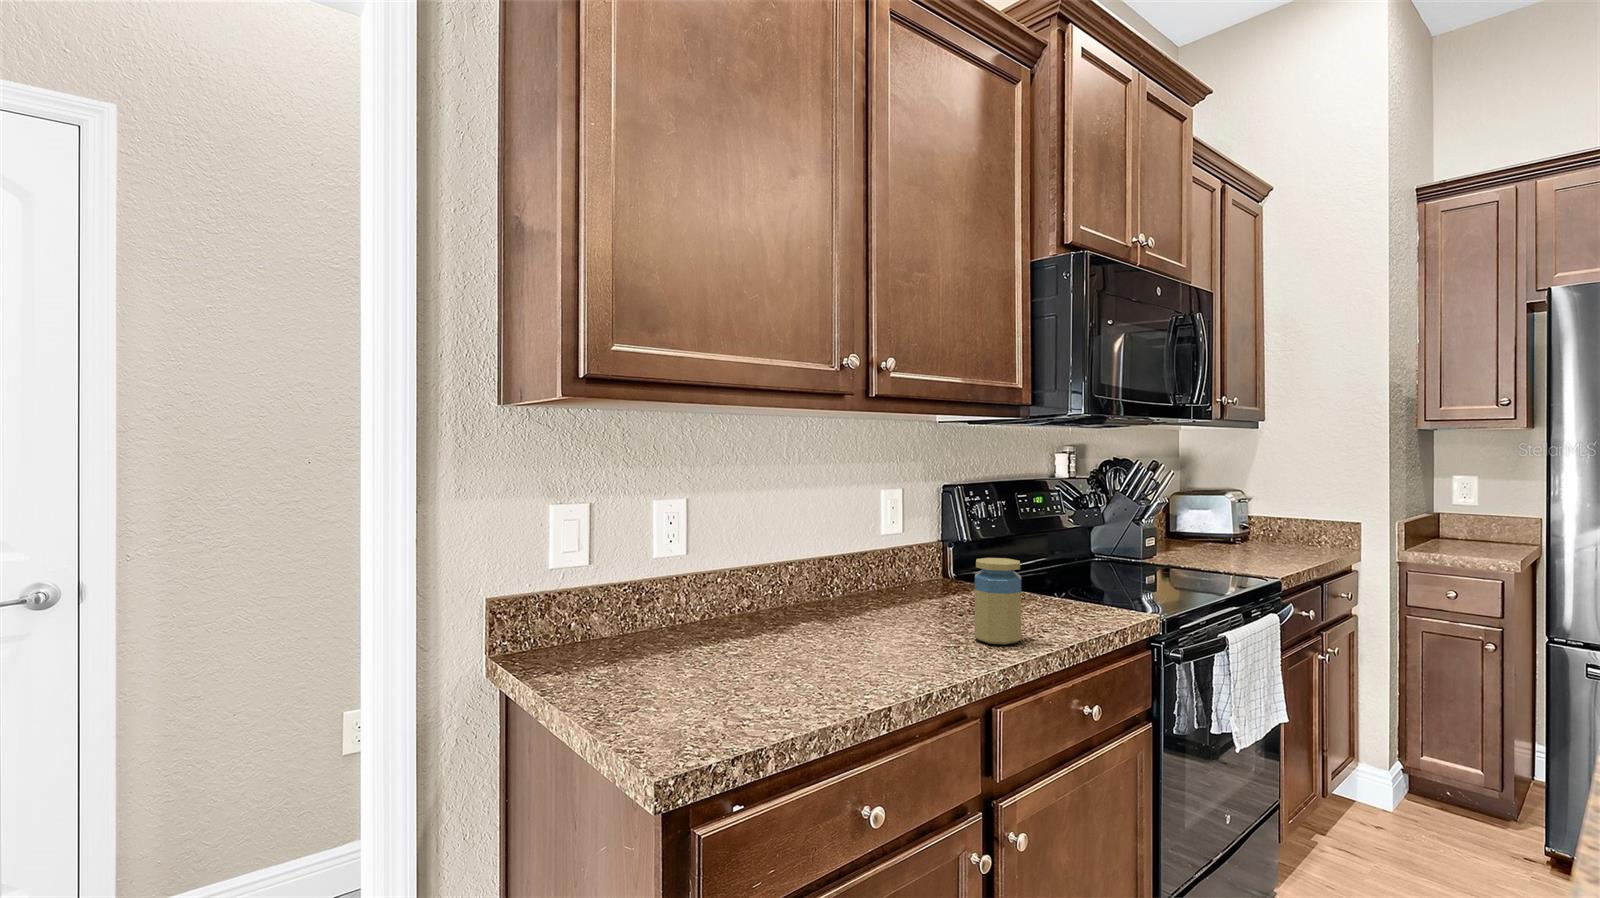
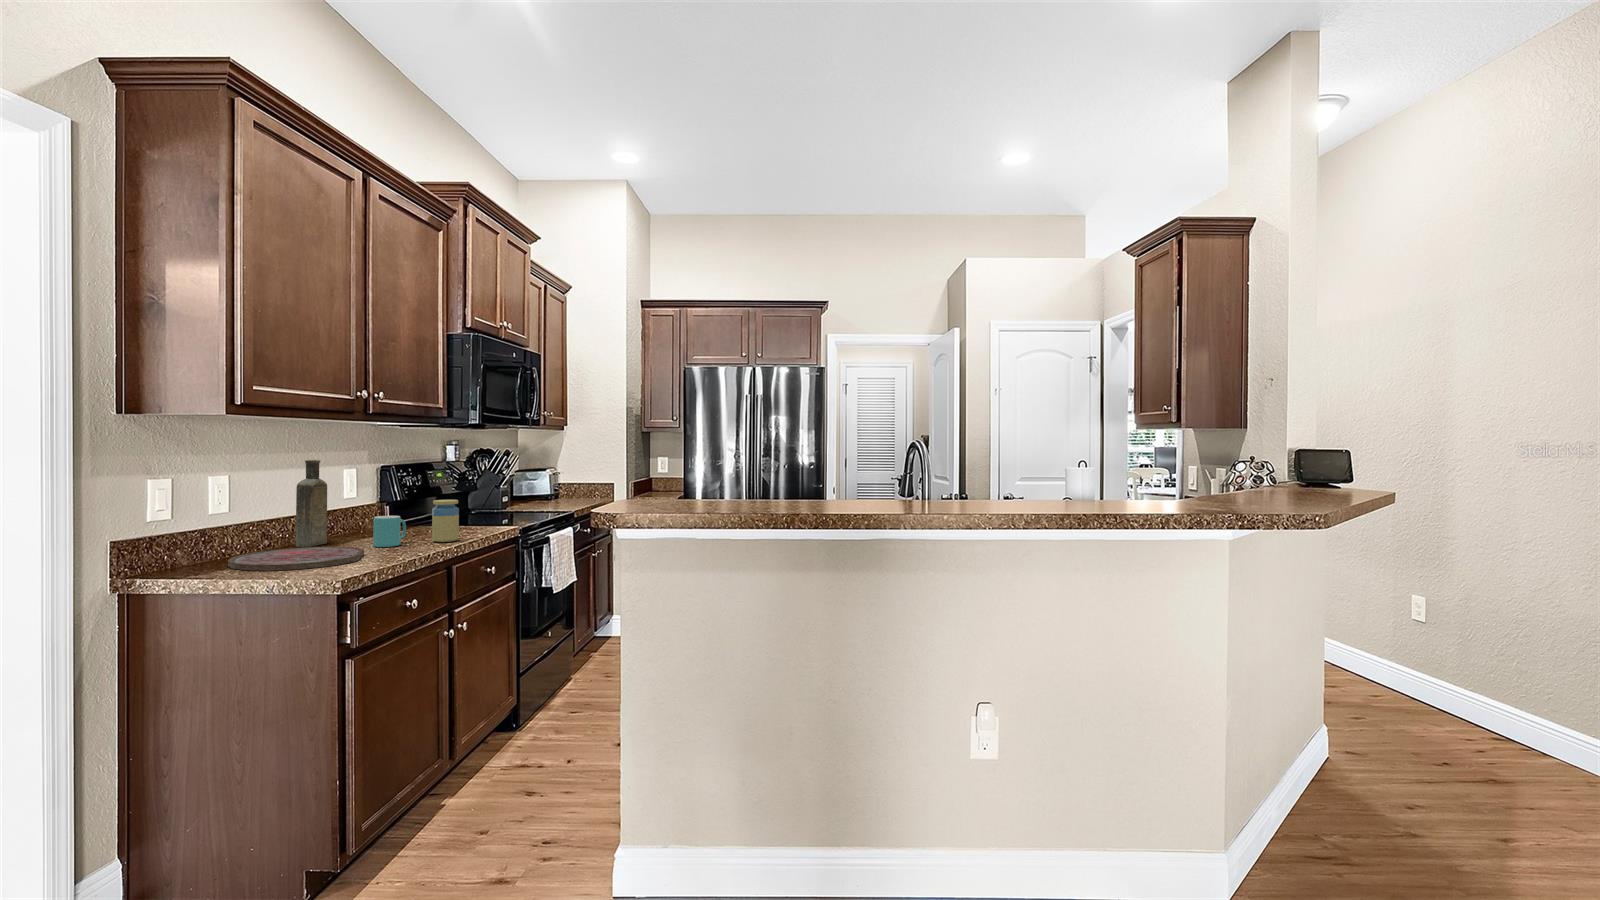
bottle: none [770,476,828,617] -> present [296,460,327,547]
mug: none [874,580,931,641] -> present [373,516,406,547]
cutting board: none [629,624,833,690] -> present [228,547,364,571]

